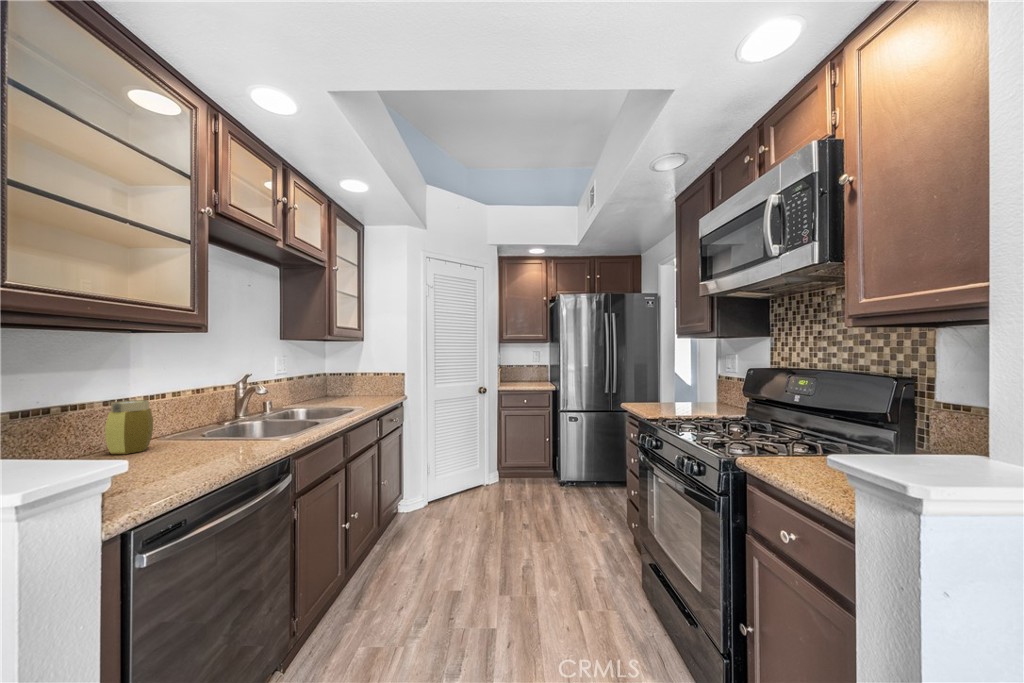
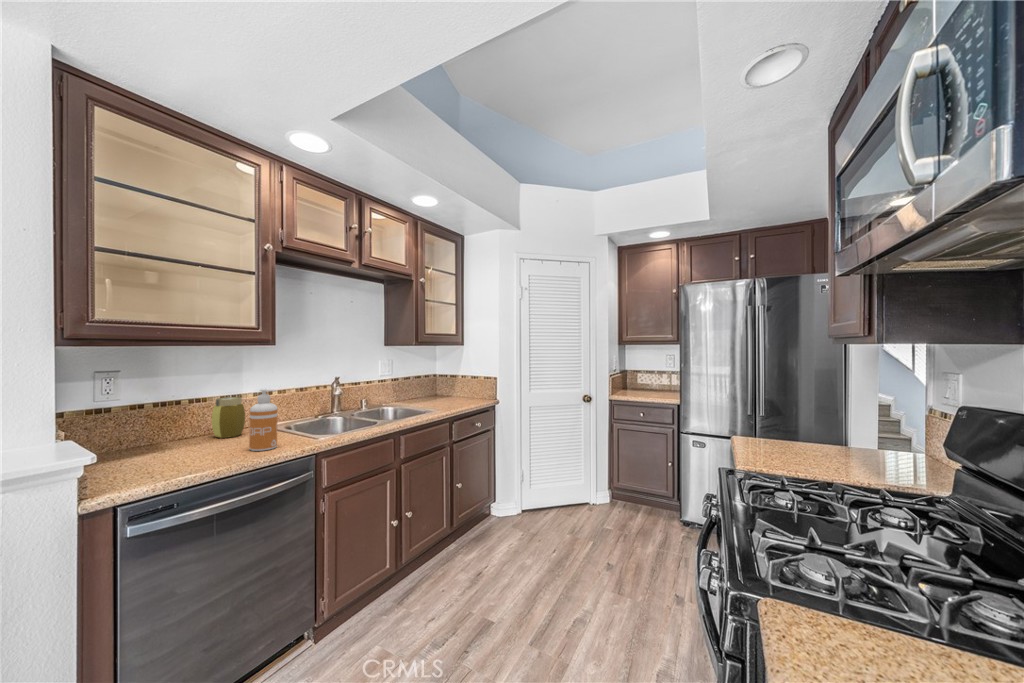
soap dispenser: none [203,384,239,459] -> present [249,389,278,451]

